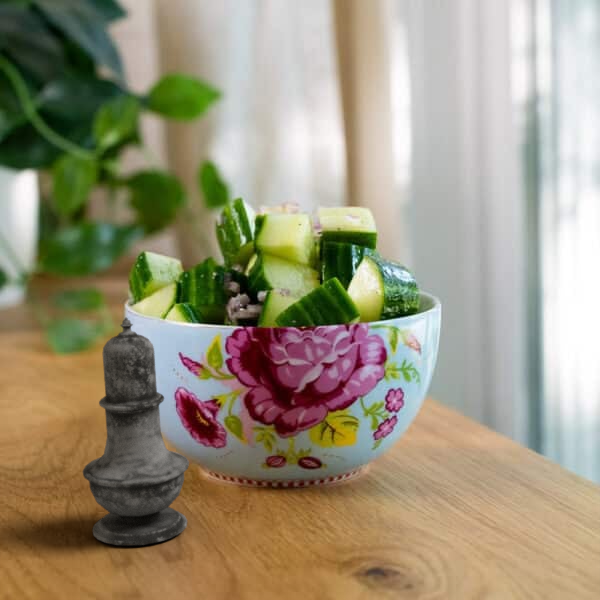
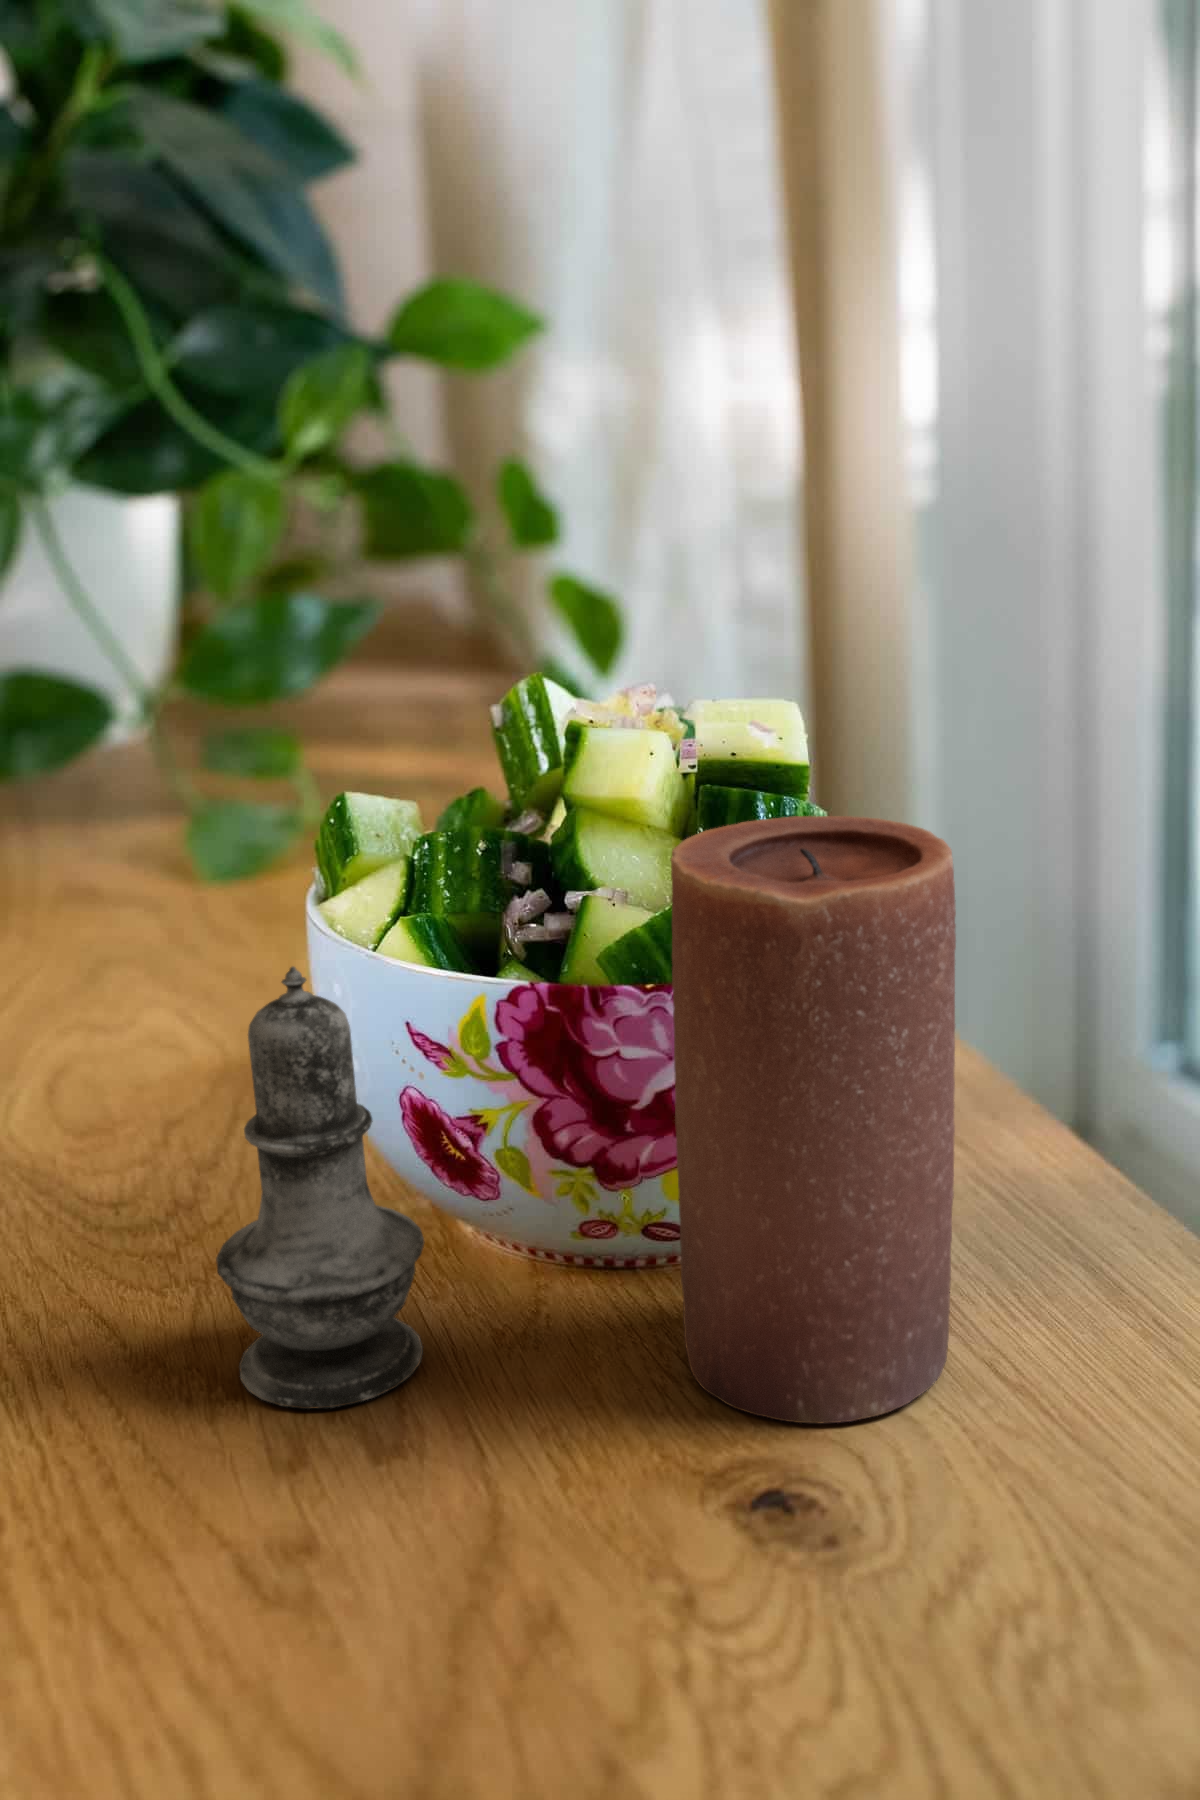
candle: none [315,247,454,544] -> present [671,816,956,1424]

